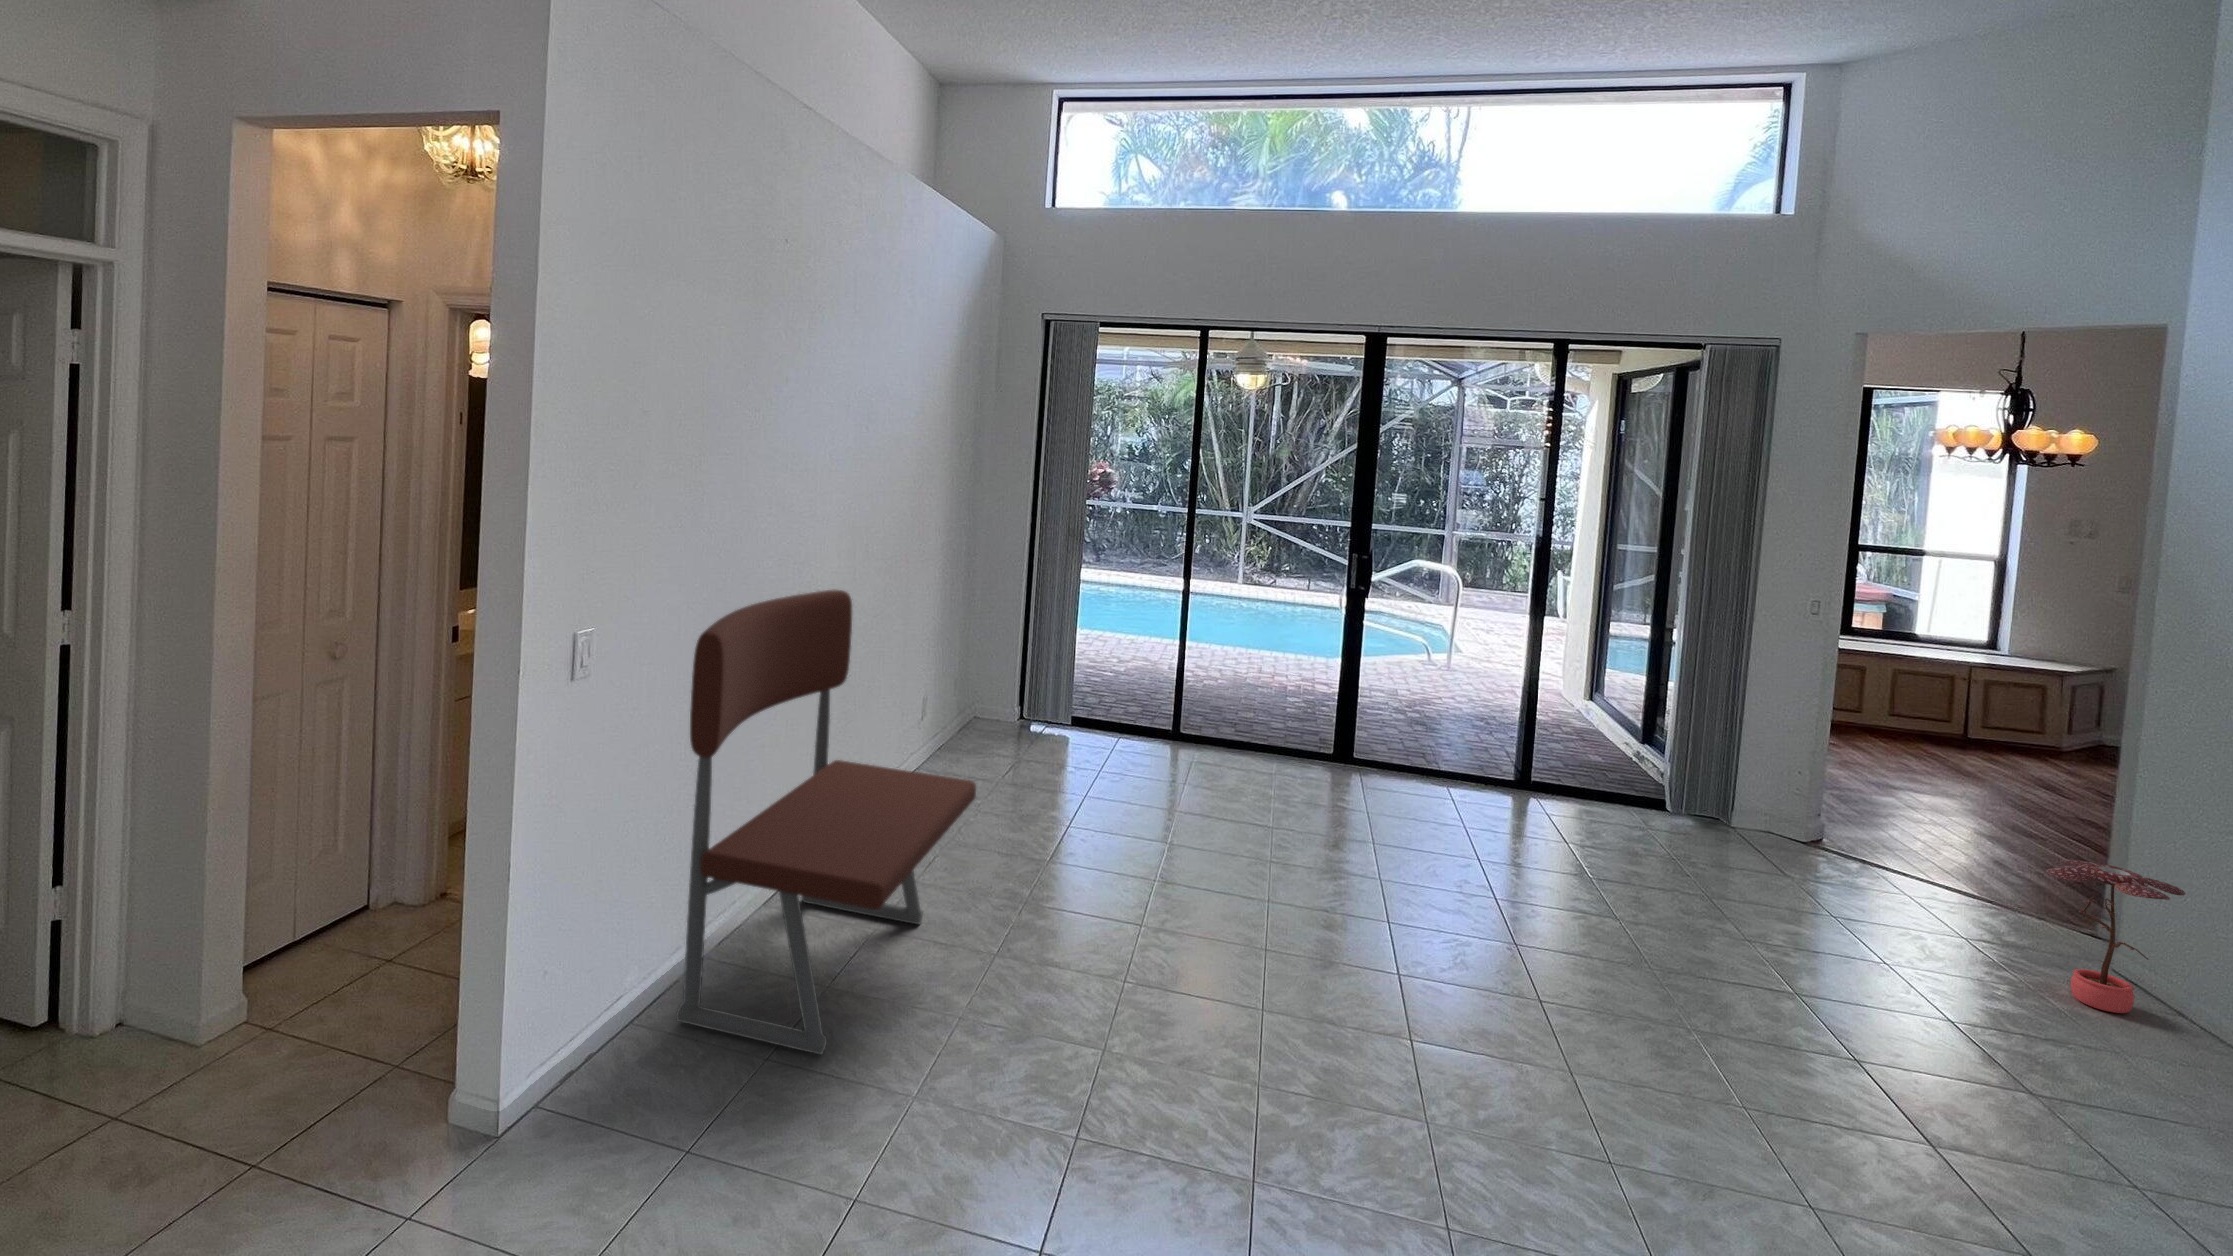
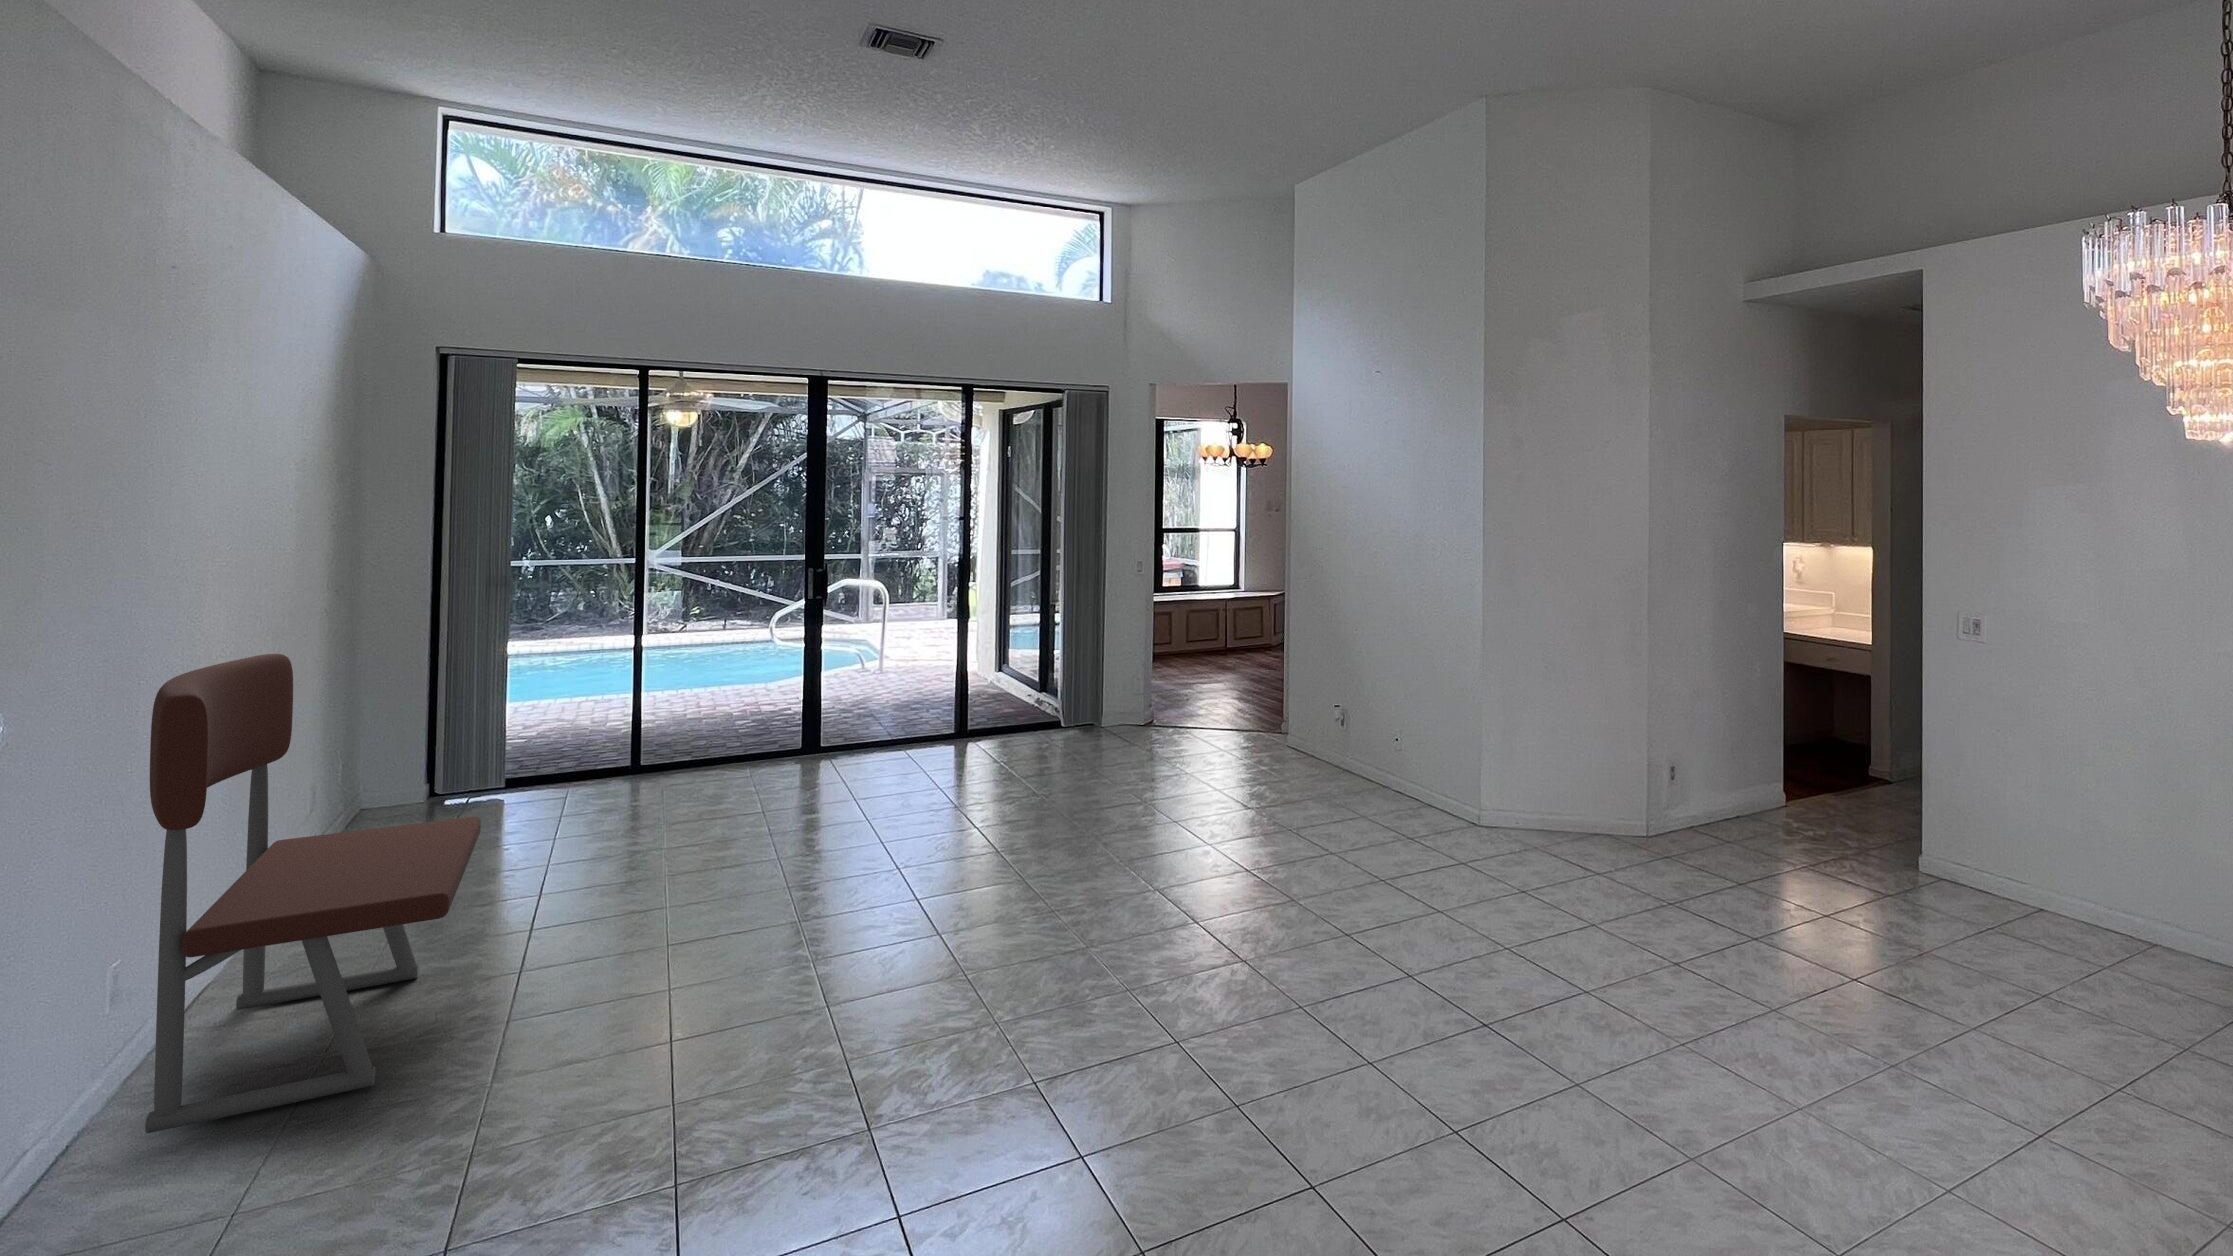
potted plant: present [2046,860,2185,1013] -> none [1258,687,1314,768]

